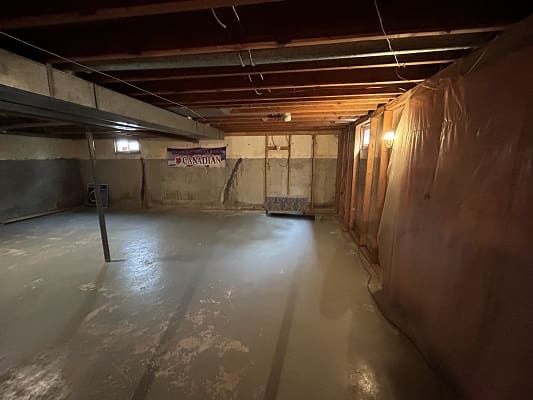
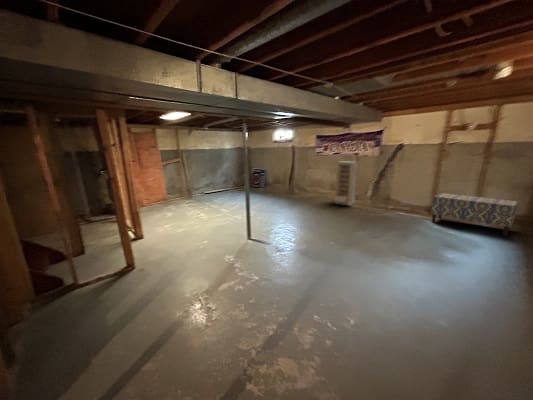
storage cabinet: none [190,173,209,212] -> present [335,161,357,205]

